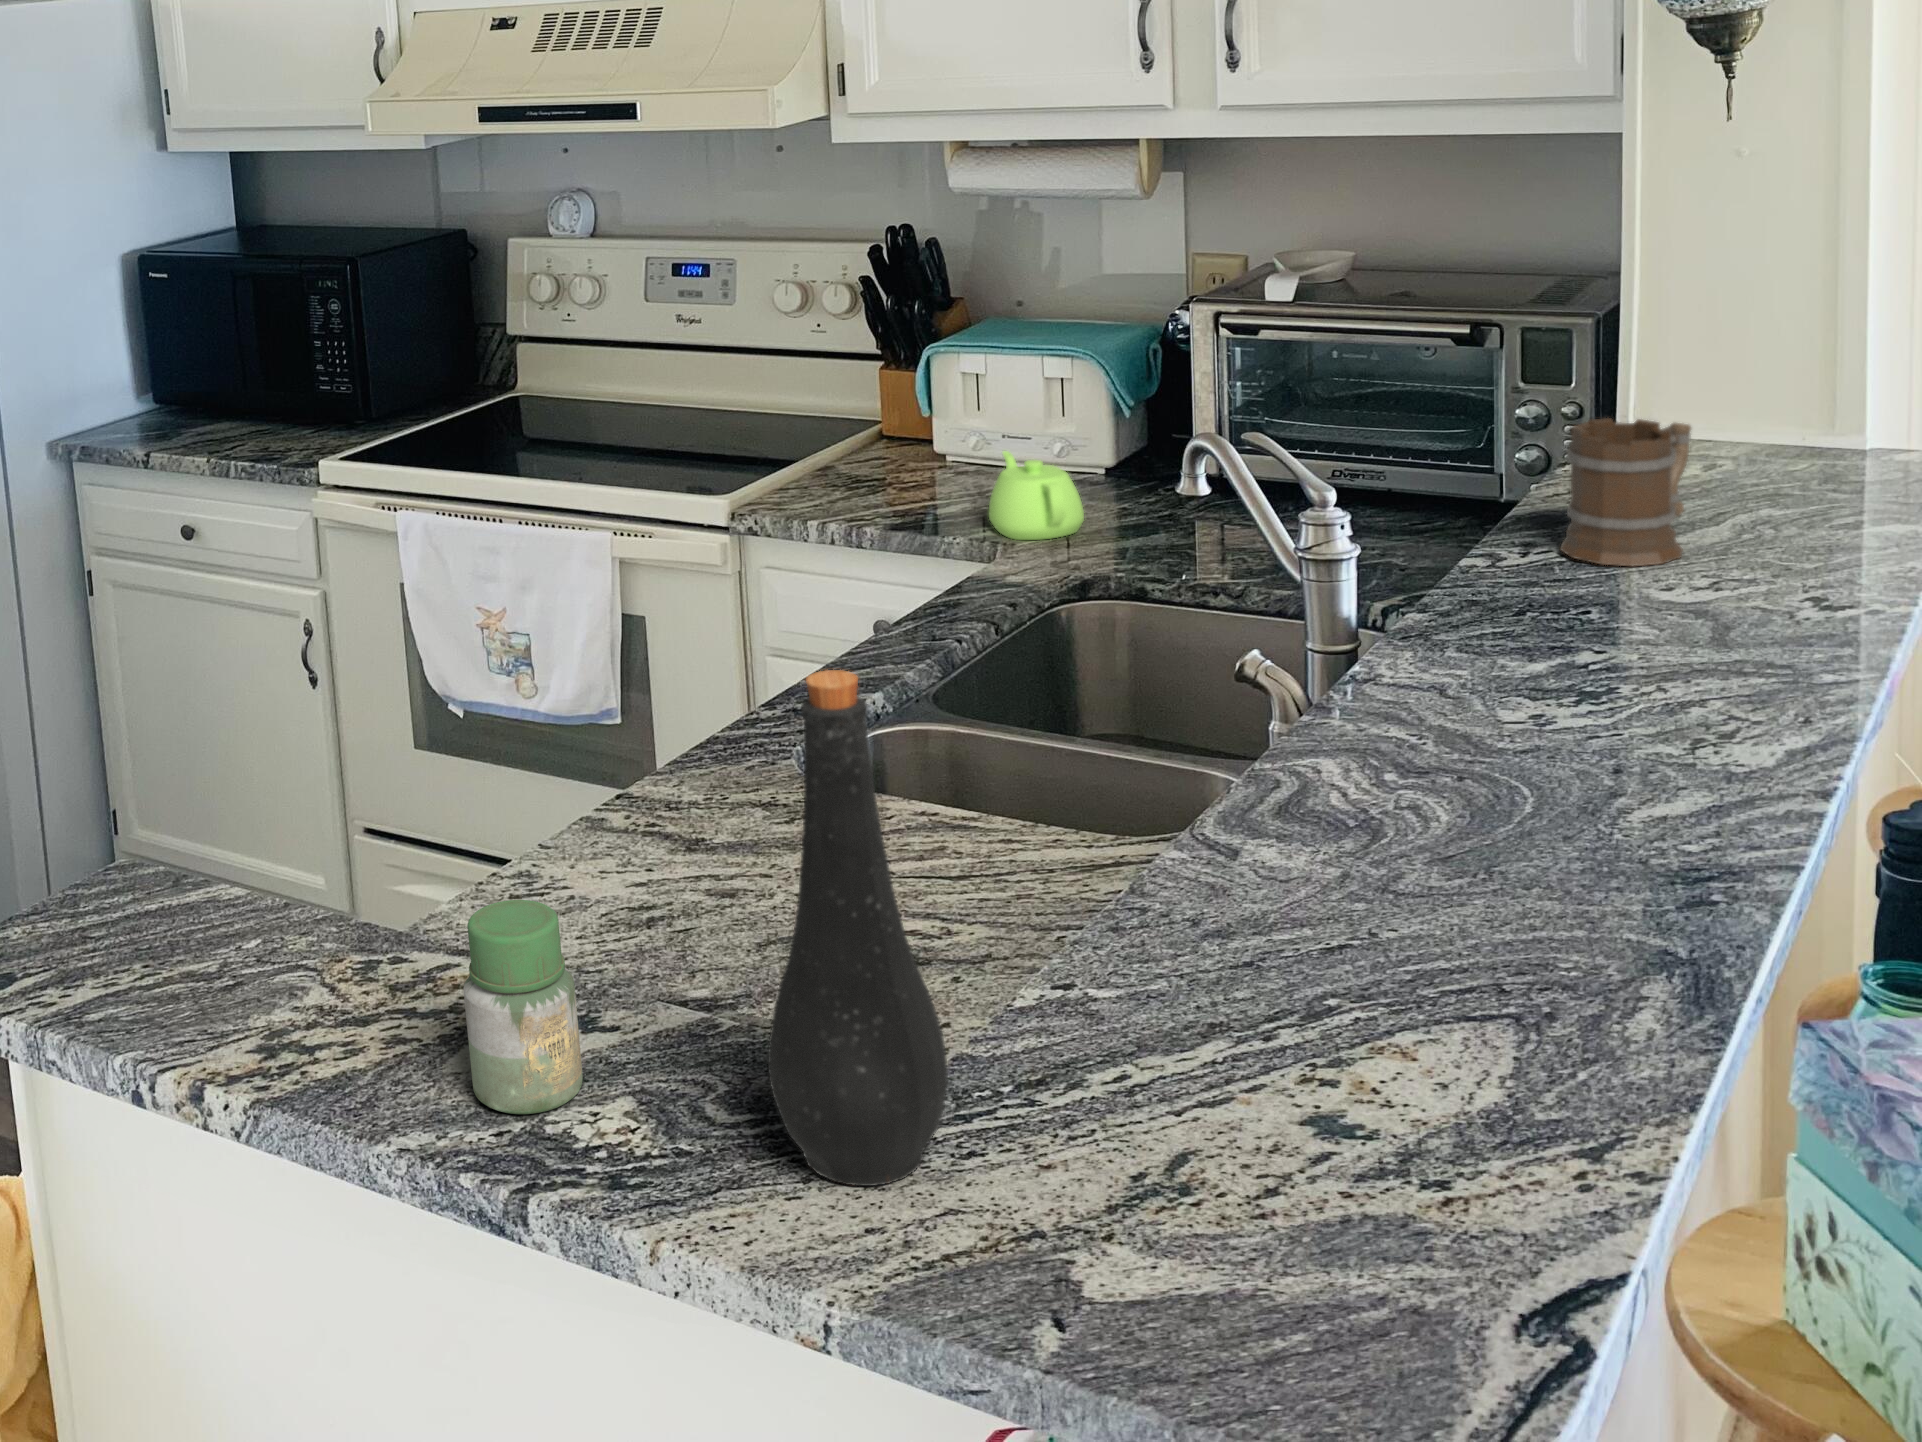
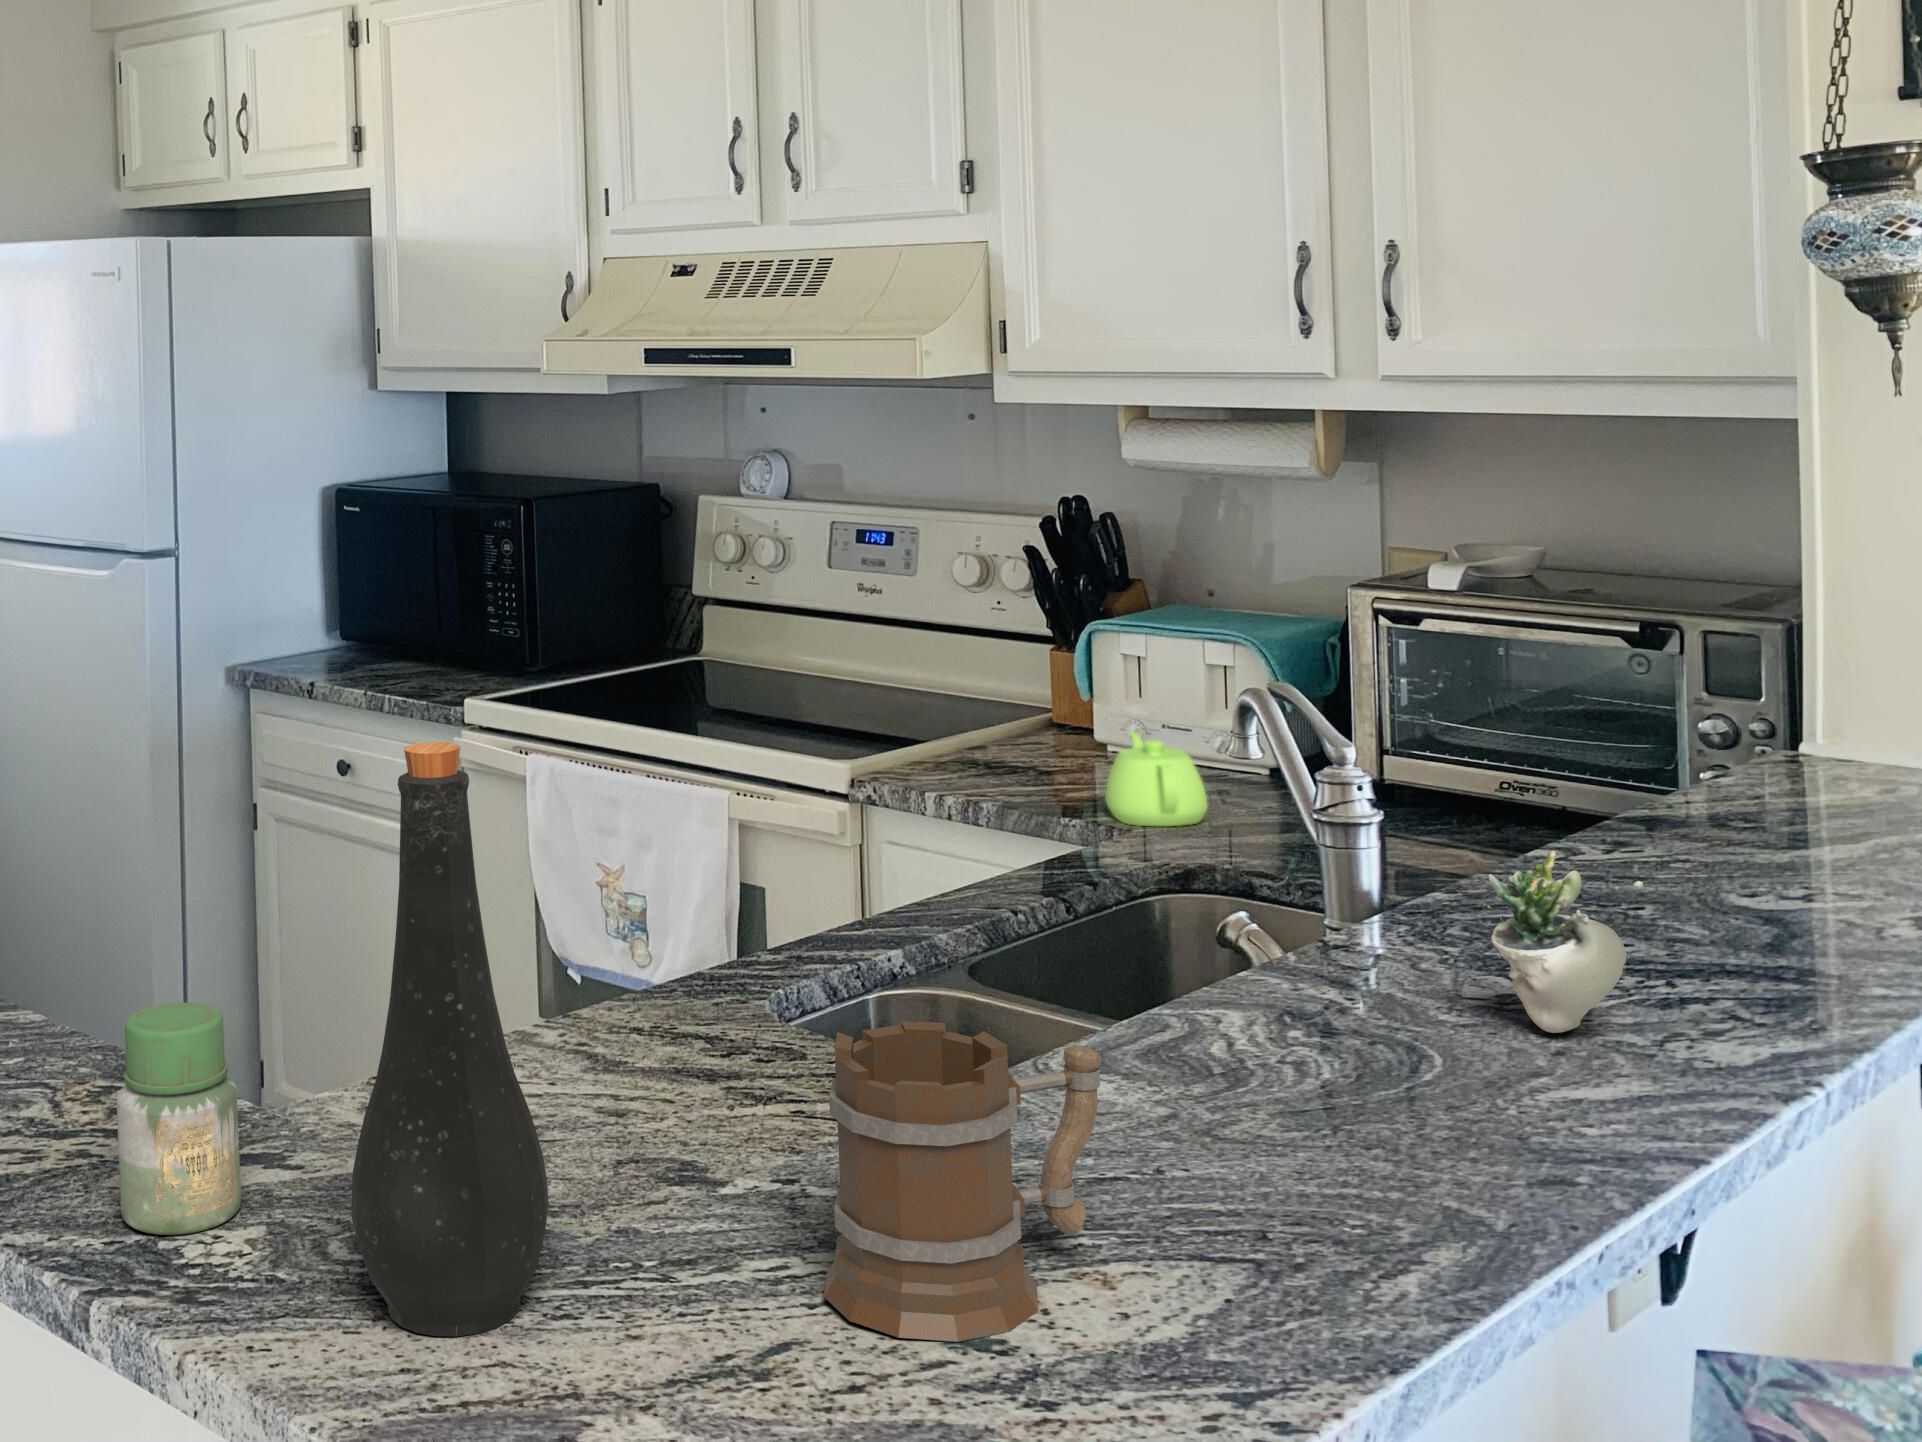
mug: present [1560,418,1691,566] -> present [824,1021,1101,1342]
succulent plant: none [1545,605,1717,757] -> present [1483,850,1643,1033]

